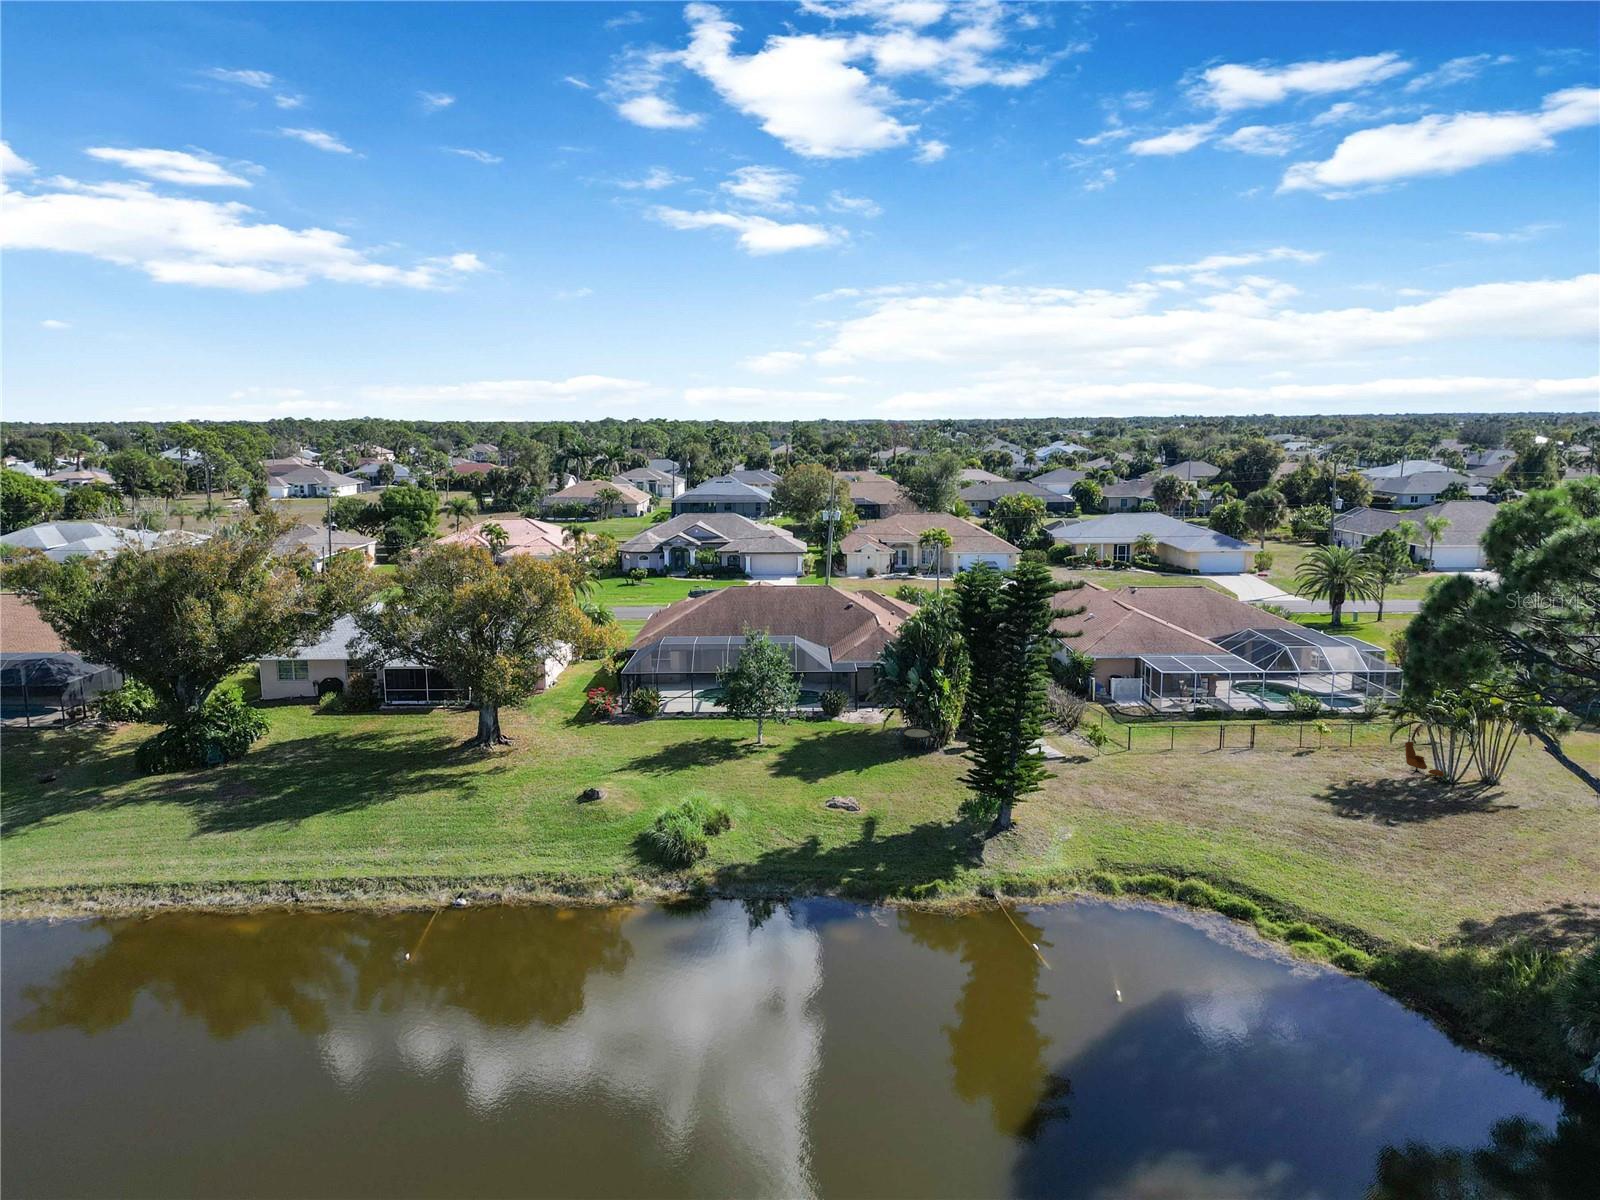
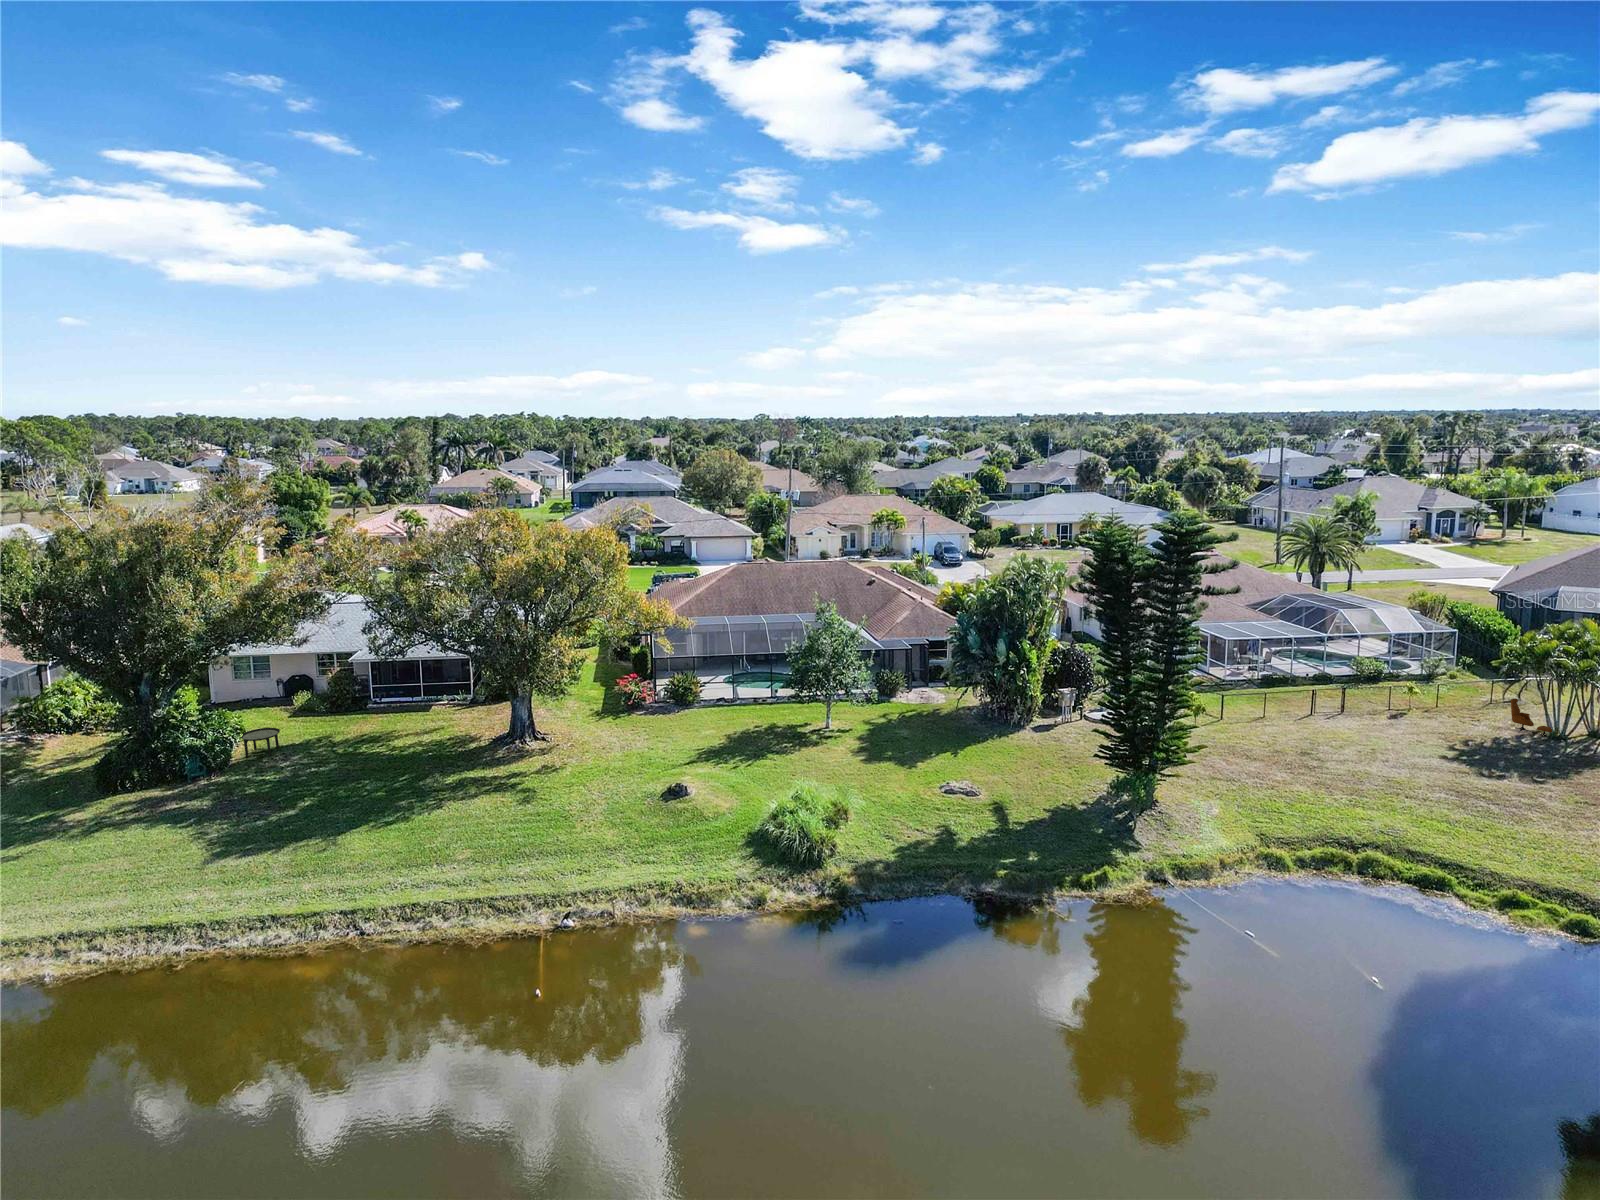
round table: present [903,727,932,753] -> present [241,728,280,758]

